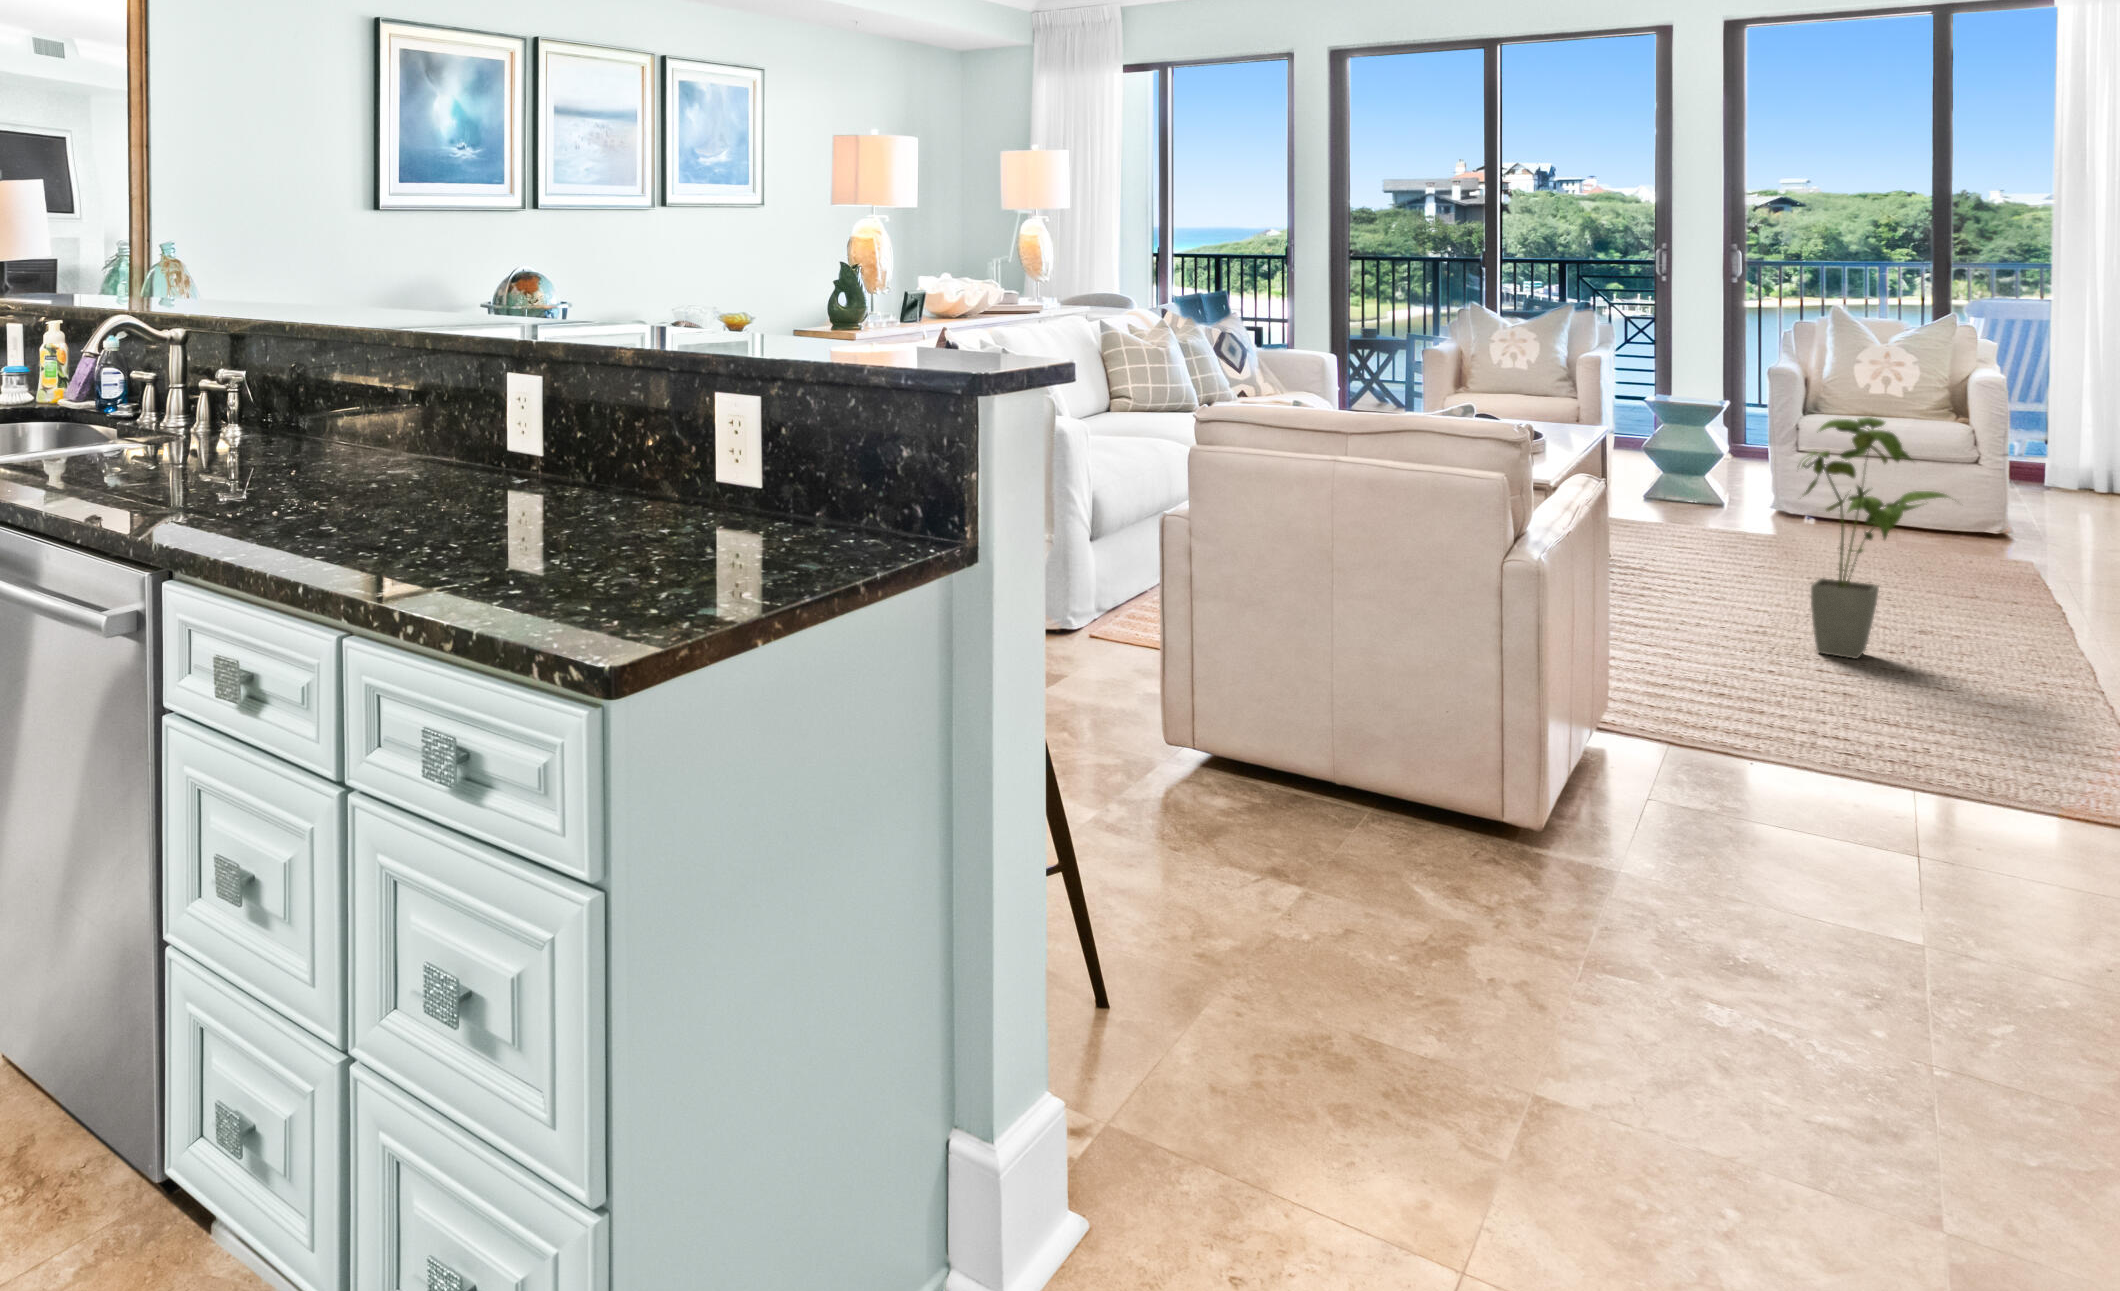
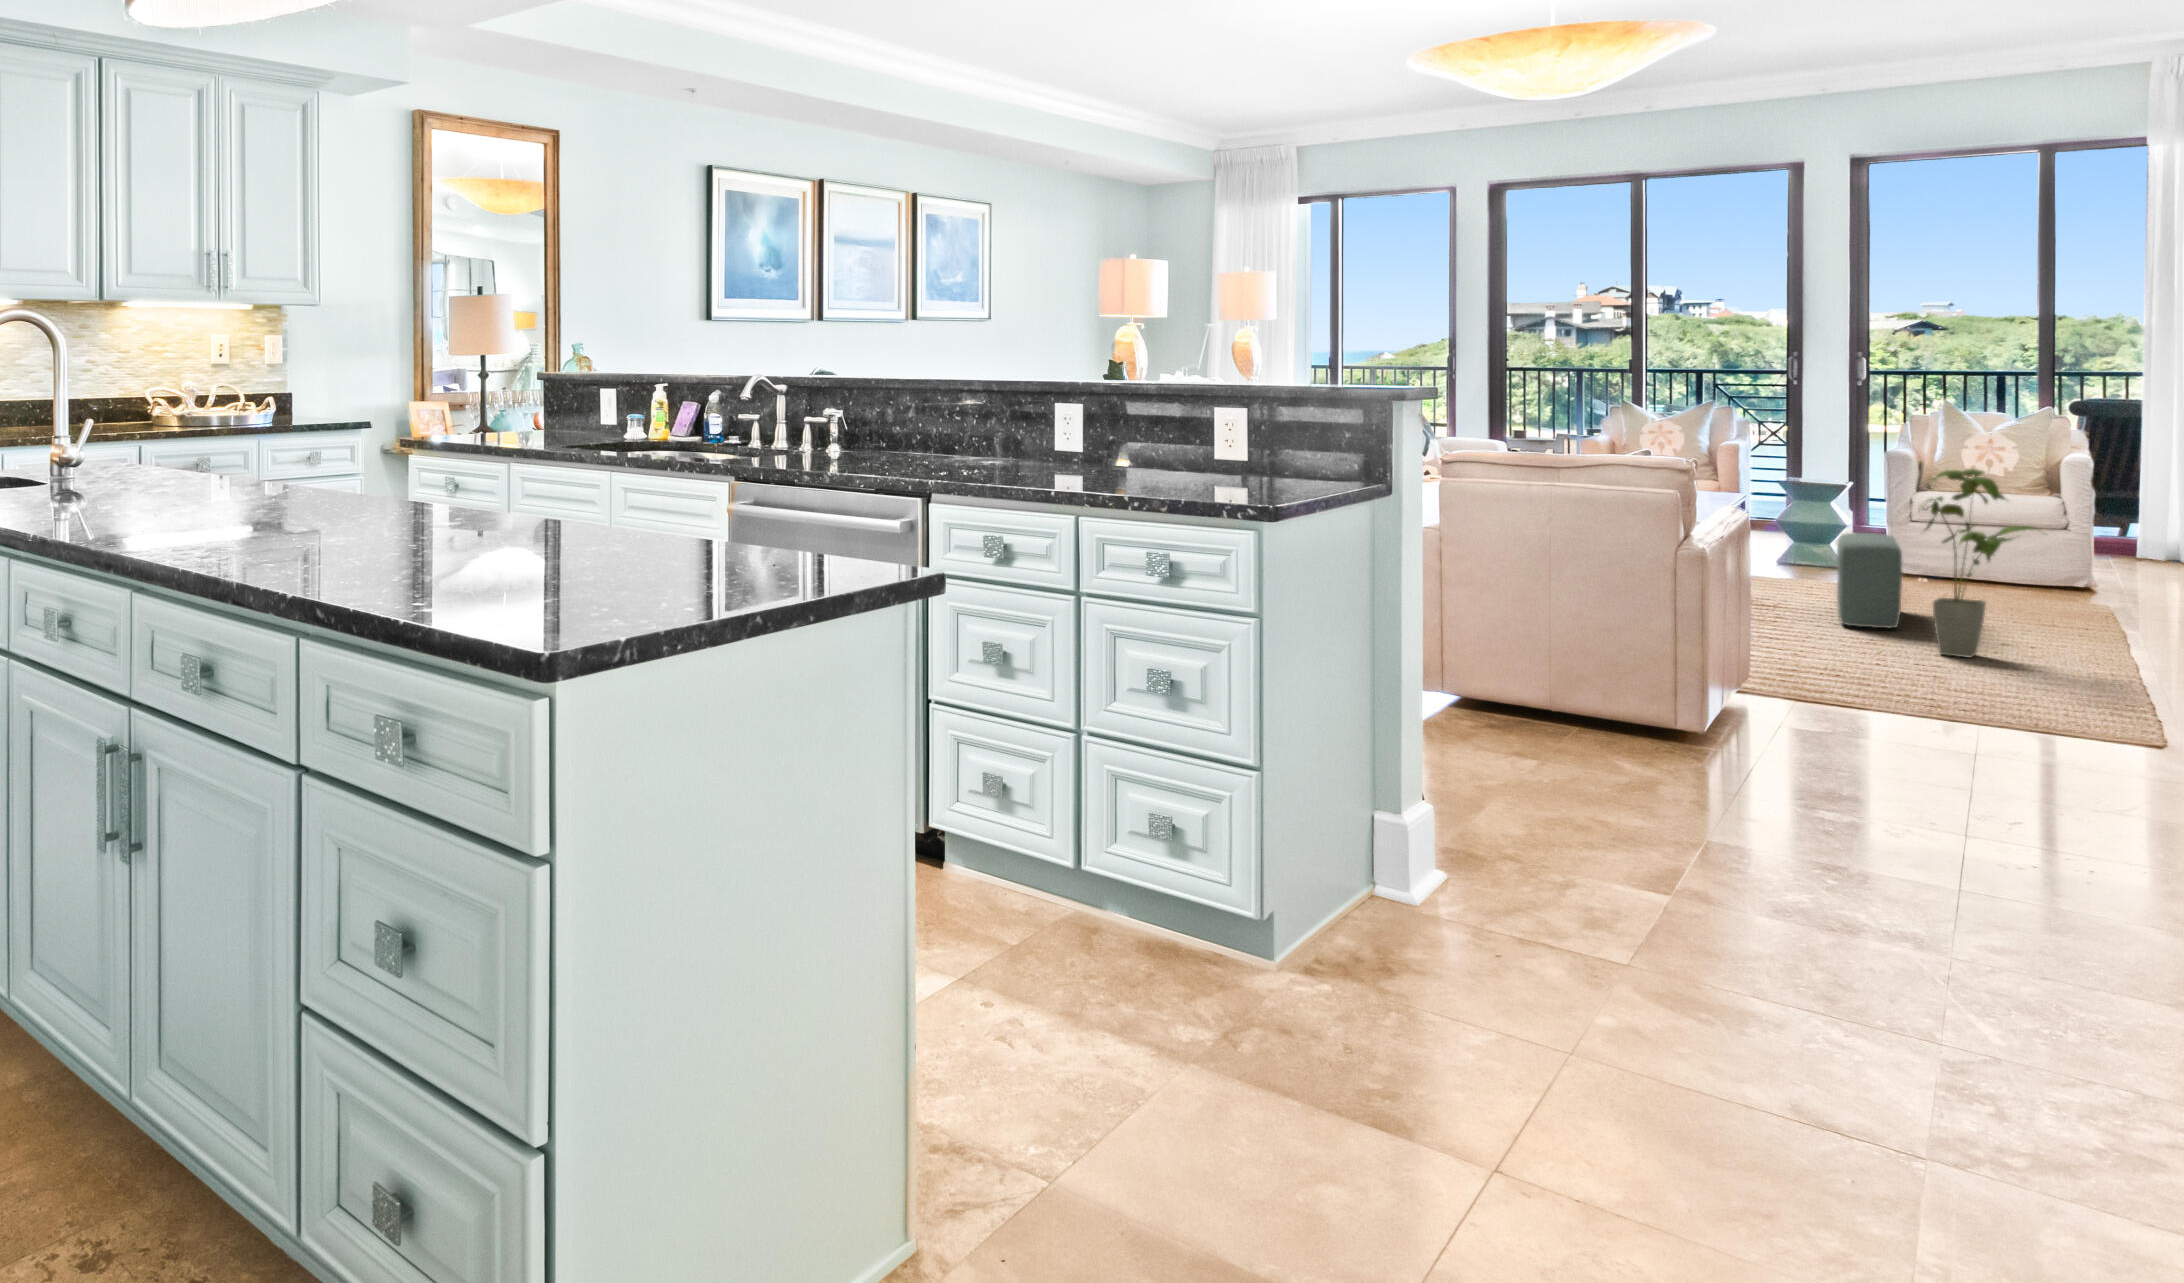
pouf: none [1697,478,1776,605] -> present [1836,533,1902,628]

